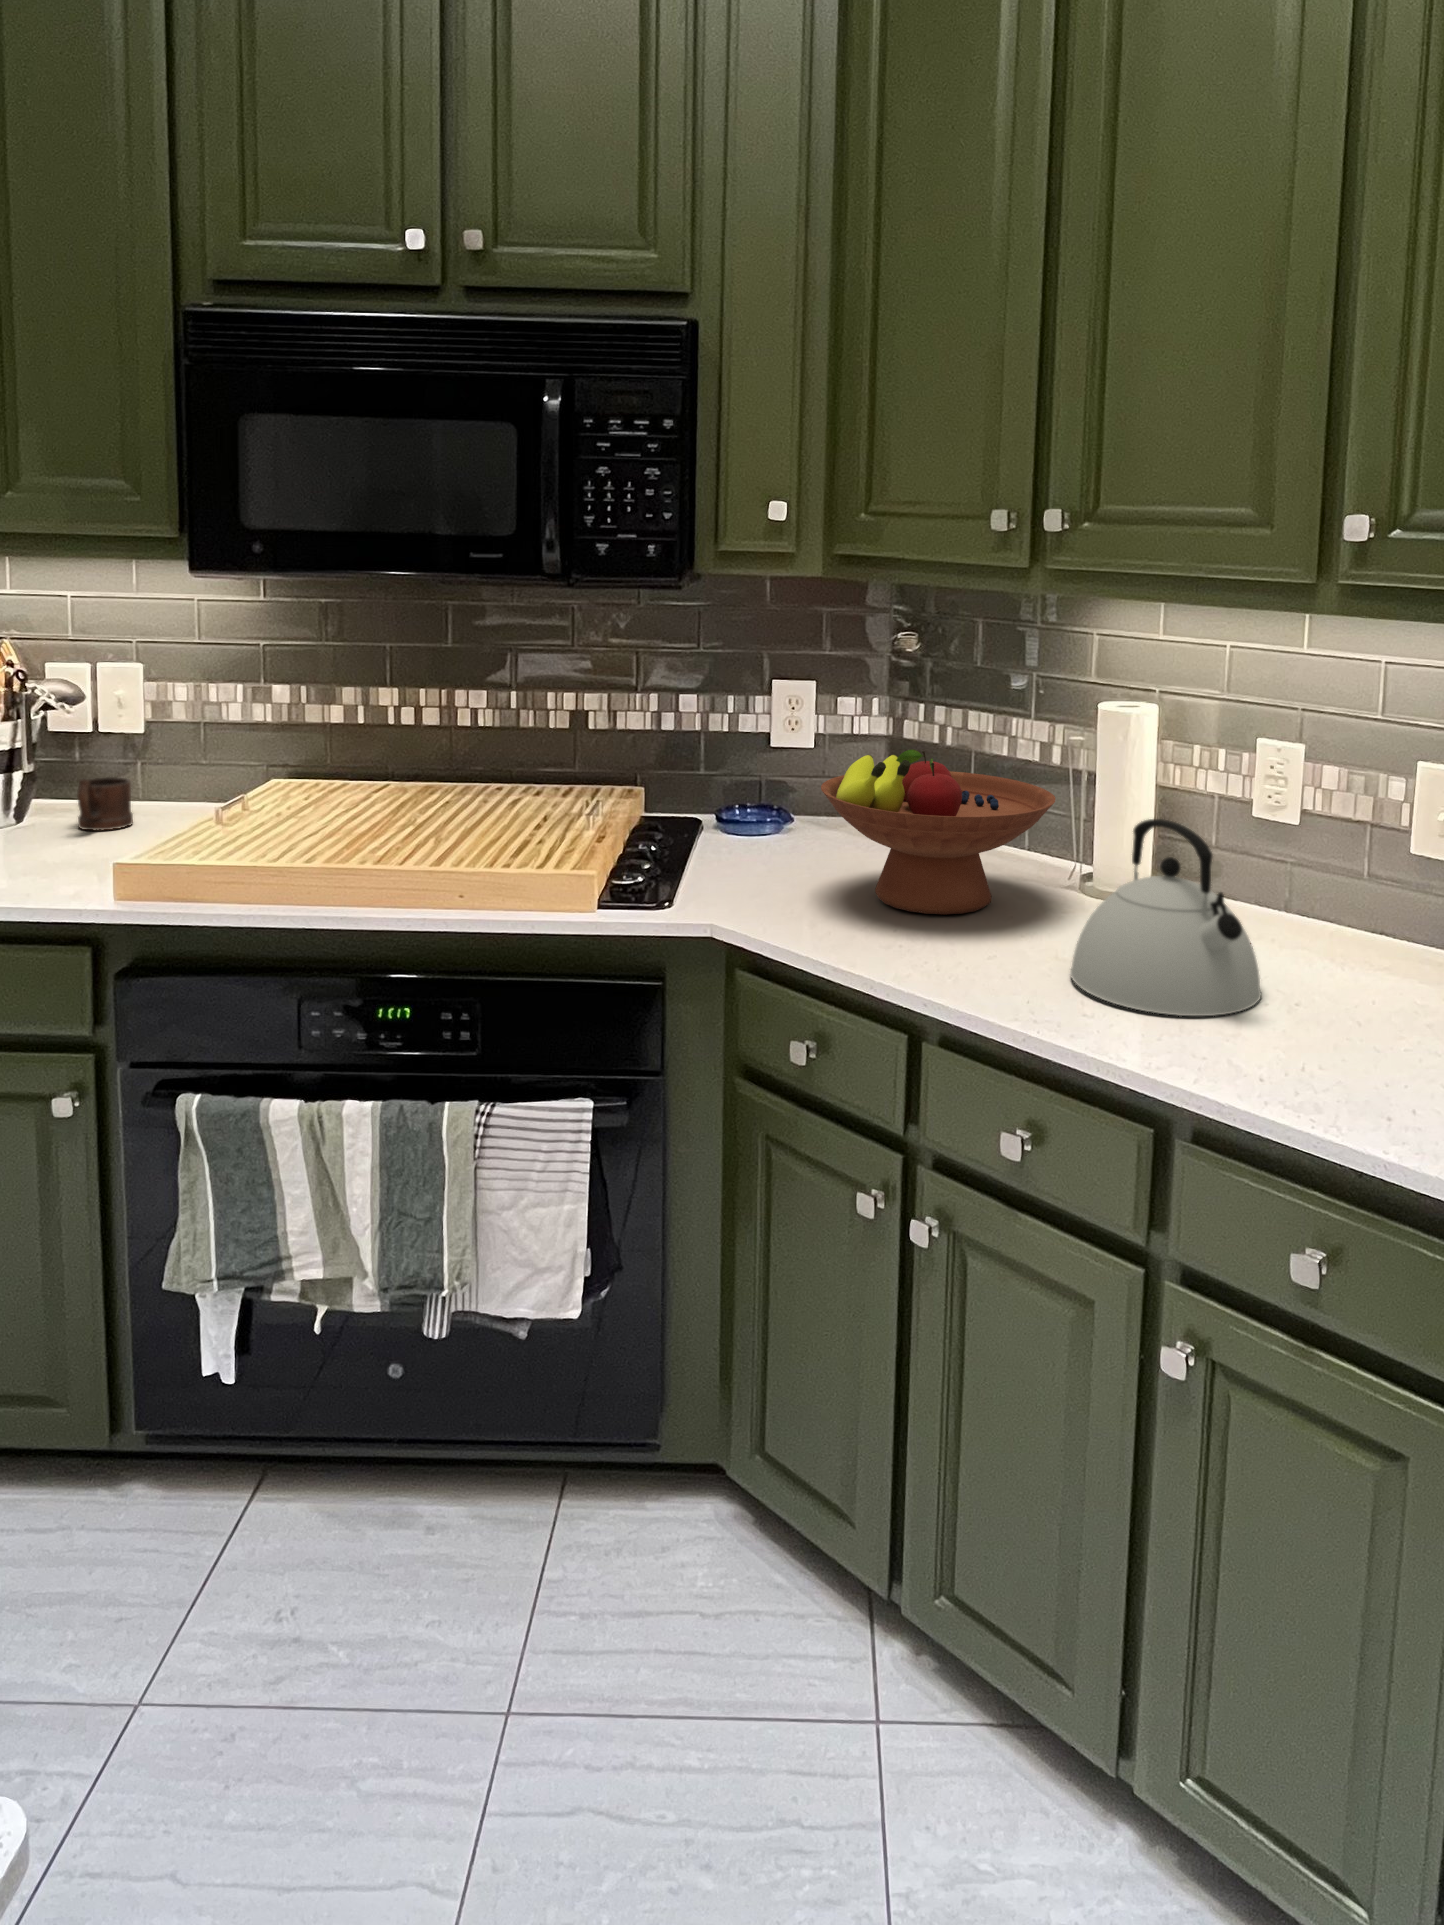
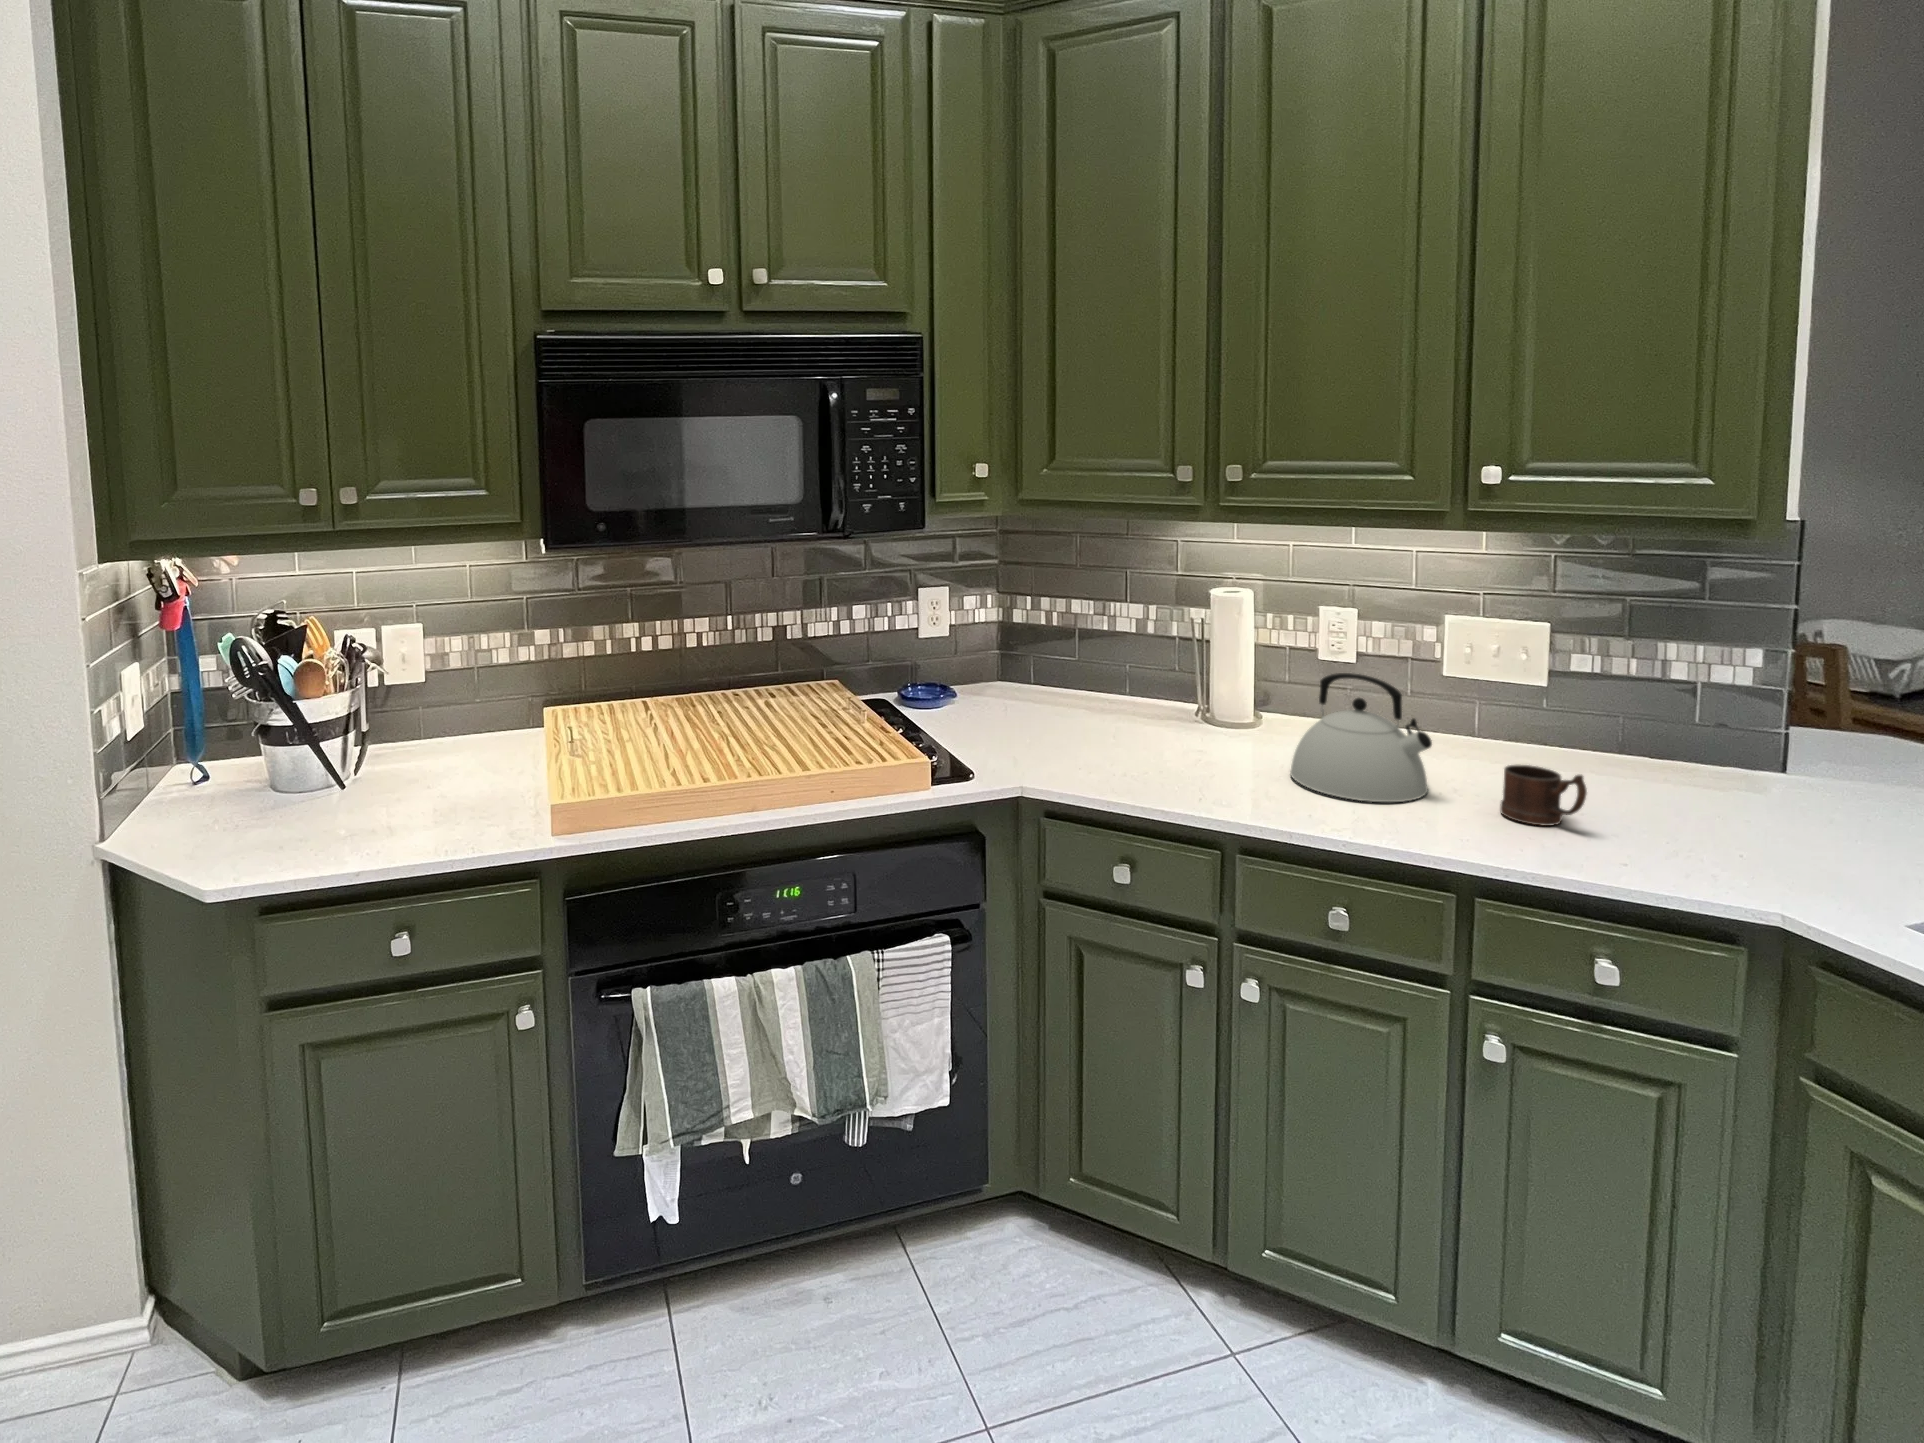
fruit bowl: present [821,750,1055,914] -> none [1045,637,1217,753]
mug: present [77,777,133,830] -> present [1500,765,1587,826]

